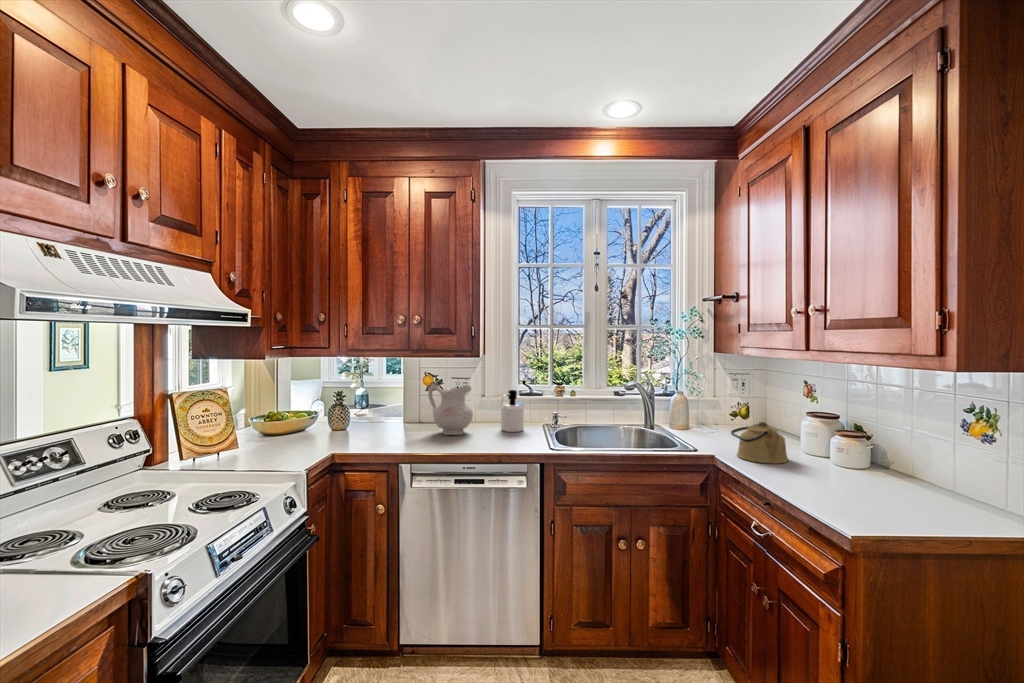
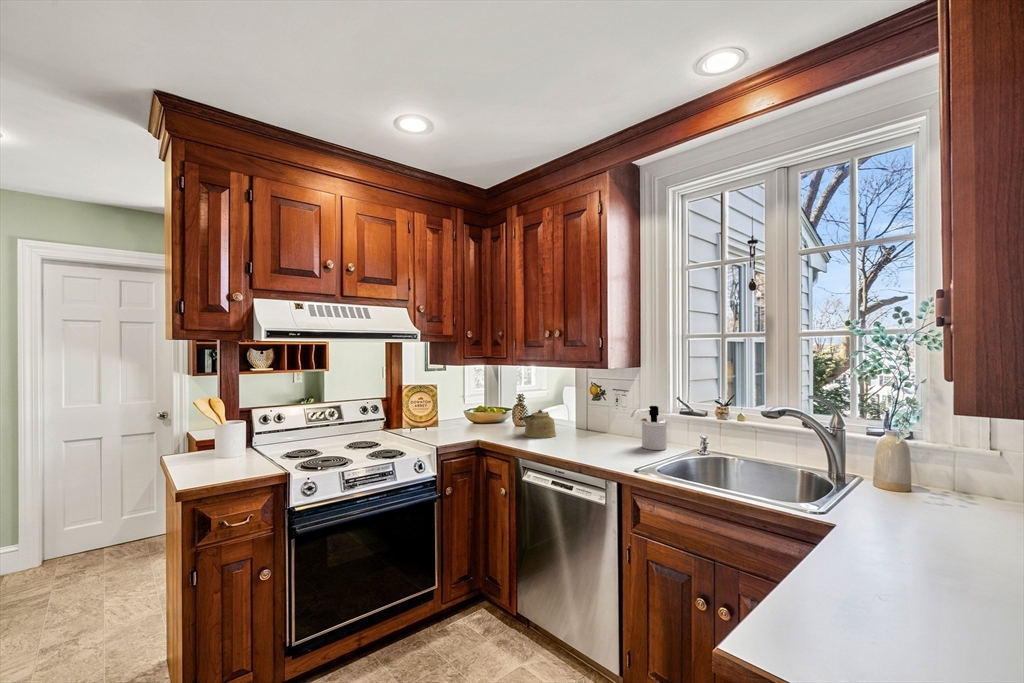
ceramic pitcher: present [428,383,473,435] -> none [577,392,614,444]
kettle: present [731,422,788,464] -> present [519,410,556,438]

